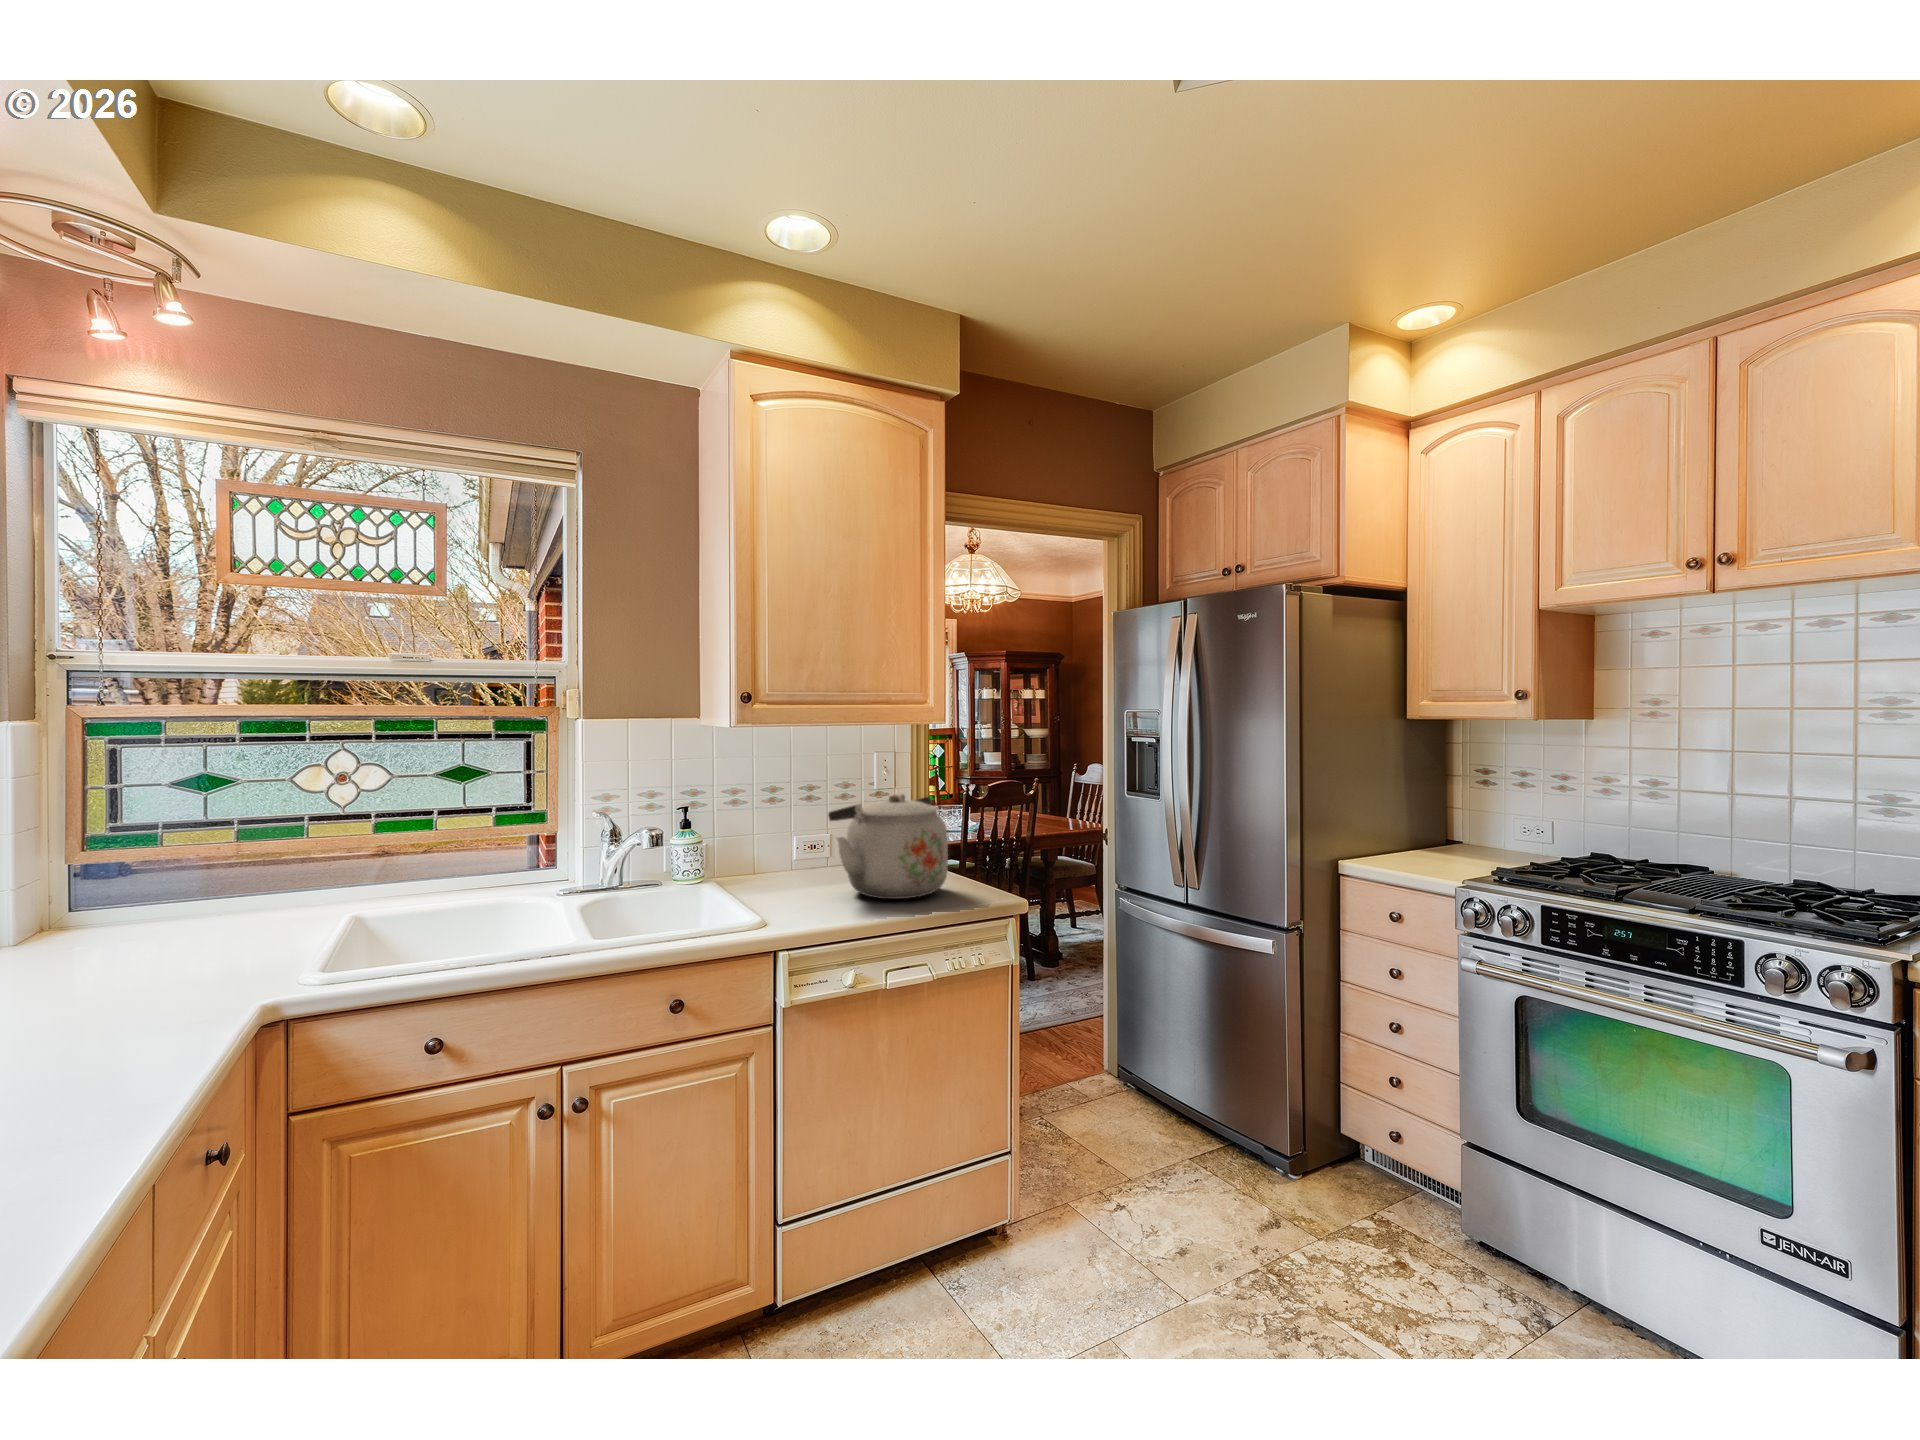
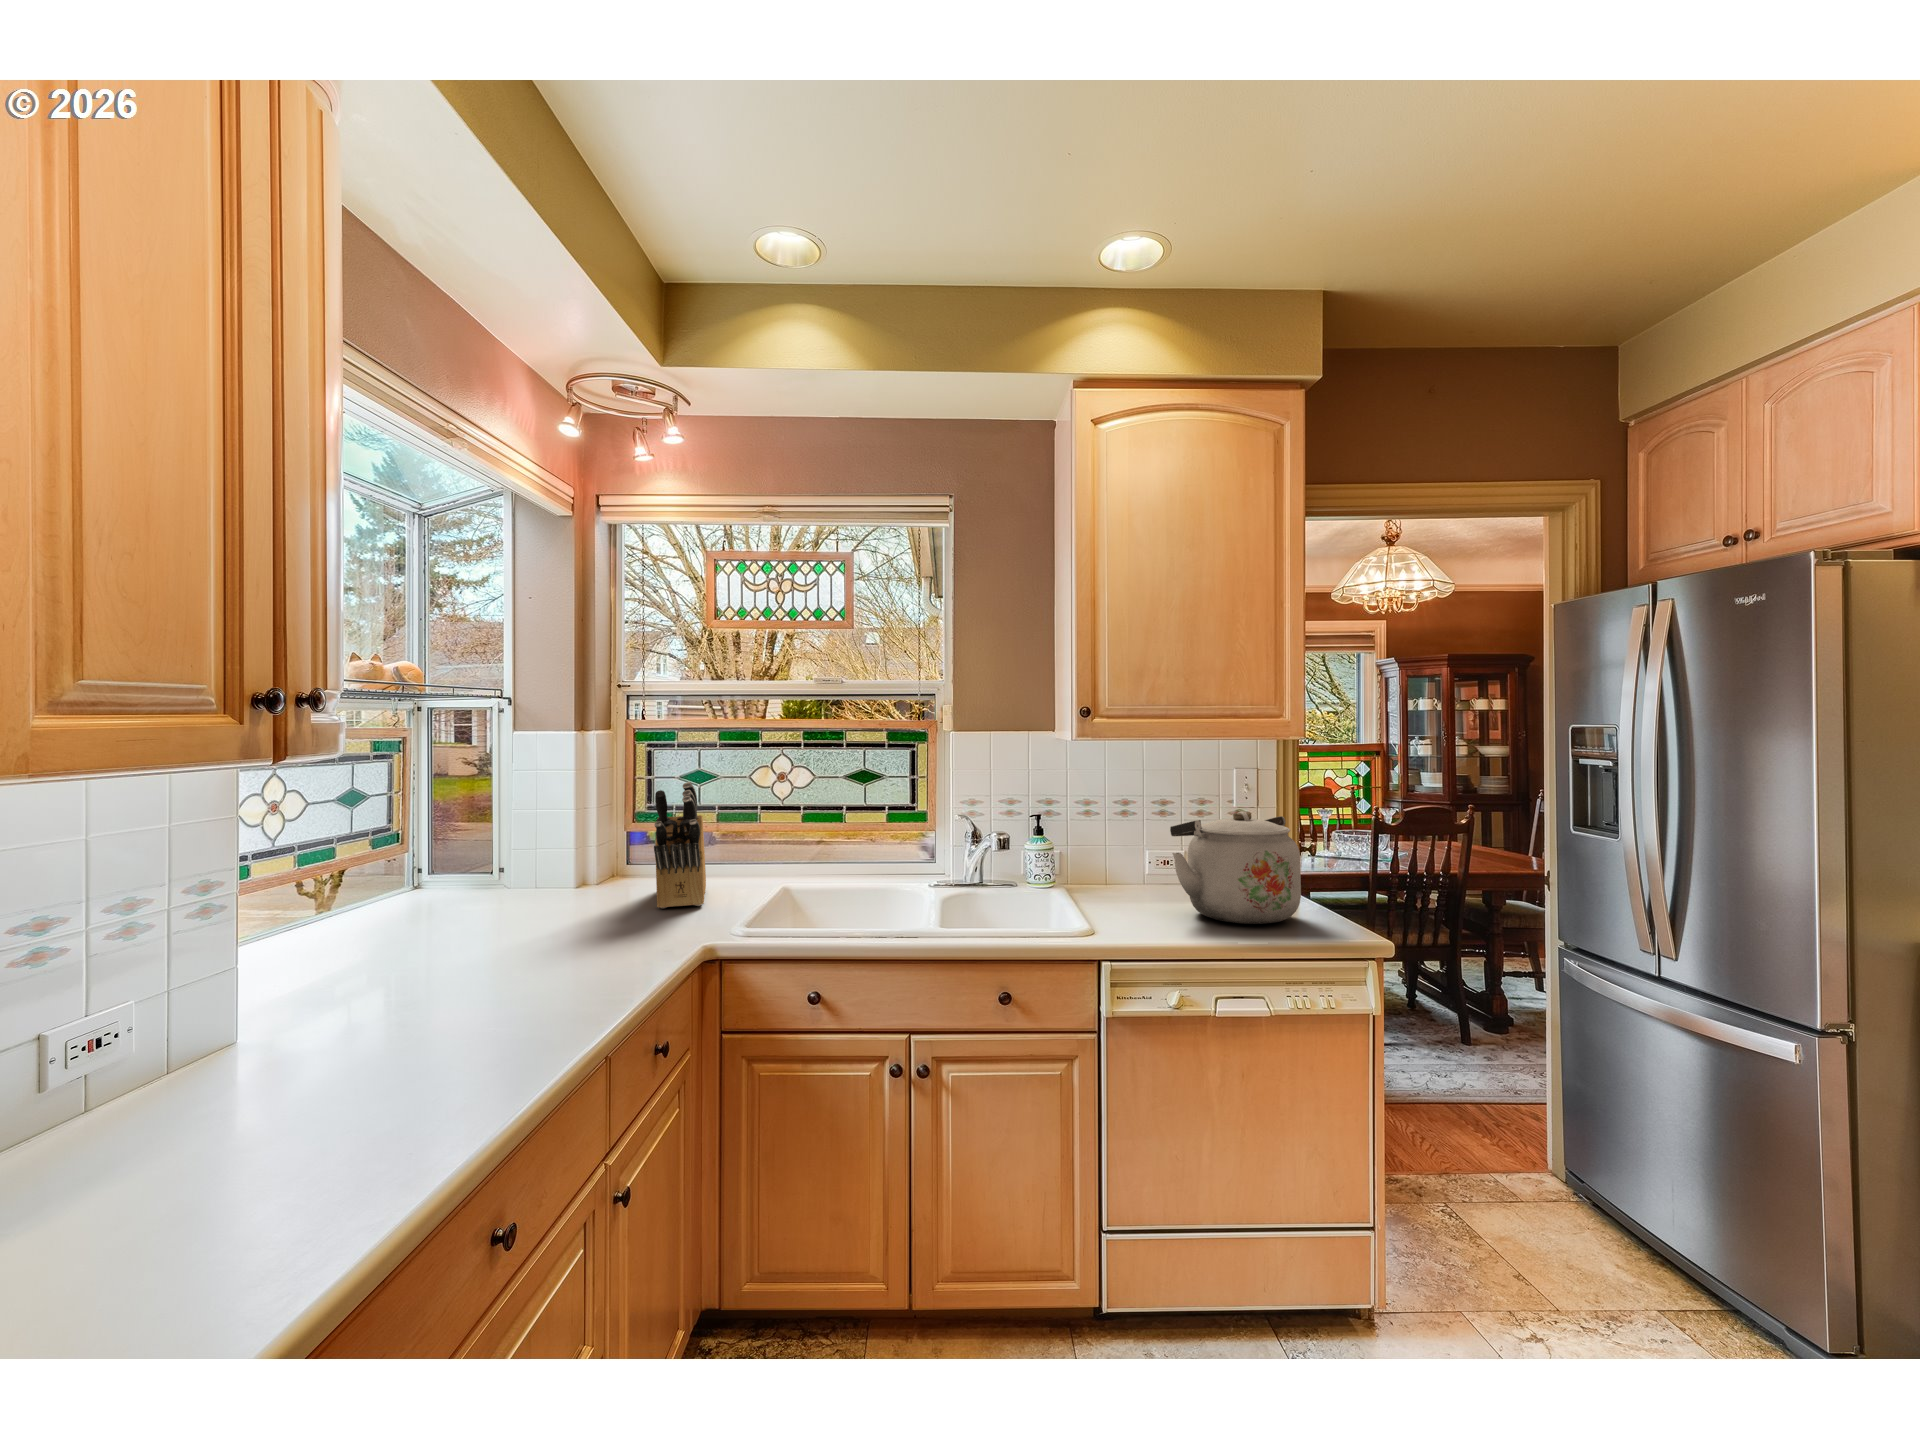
knife block: none [152,790,238,965] -> present [654,782,706,908]

